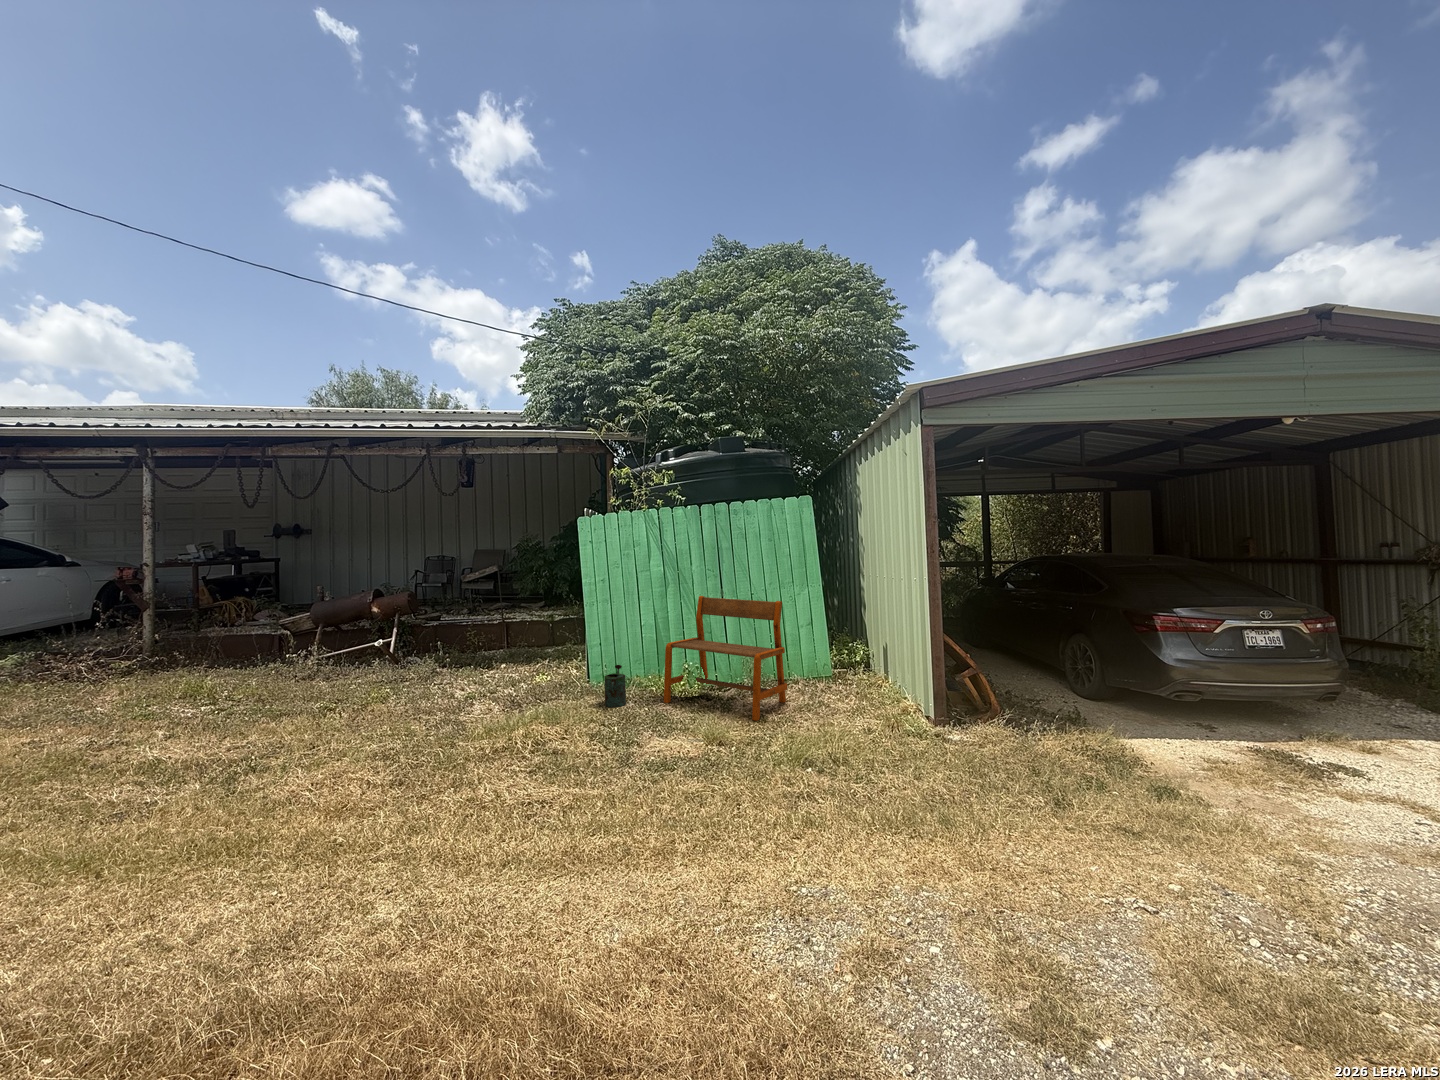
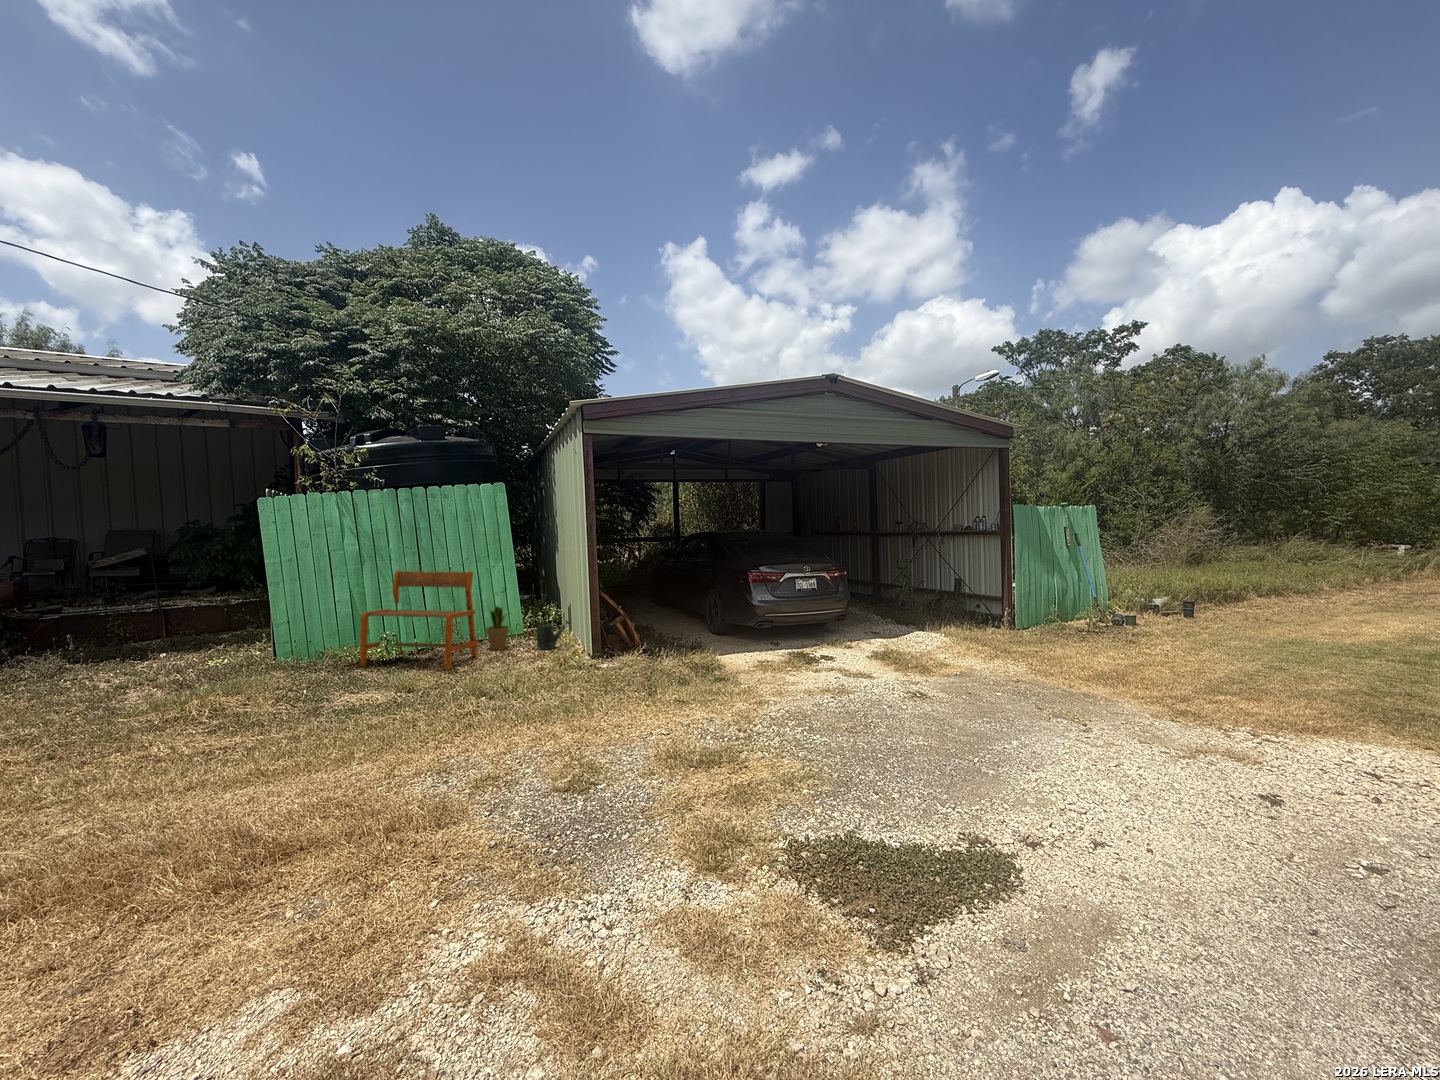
potted plant: none [794,641,823,694] -> present [486,606,511,650]
watering can: present [604,665,626,707] -> present [536,621,569,650]

